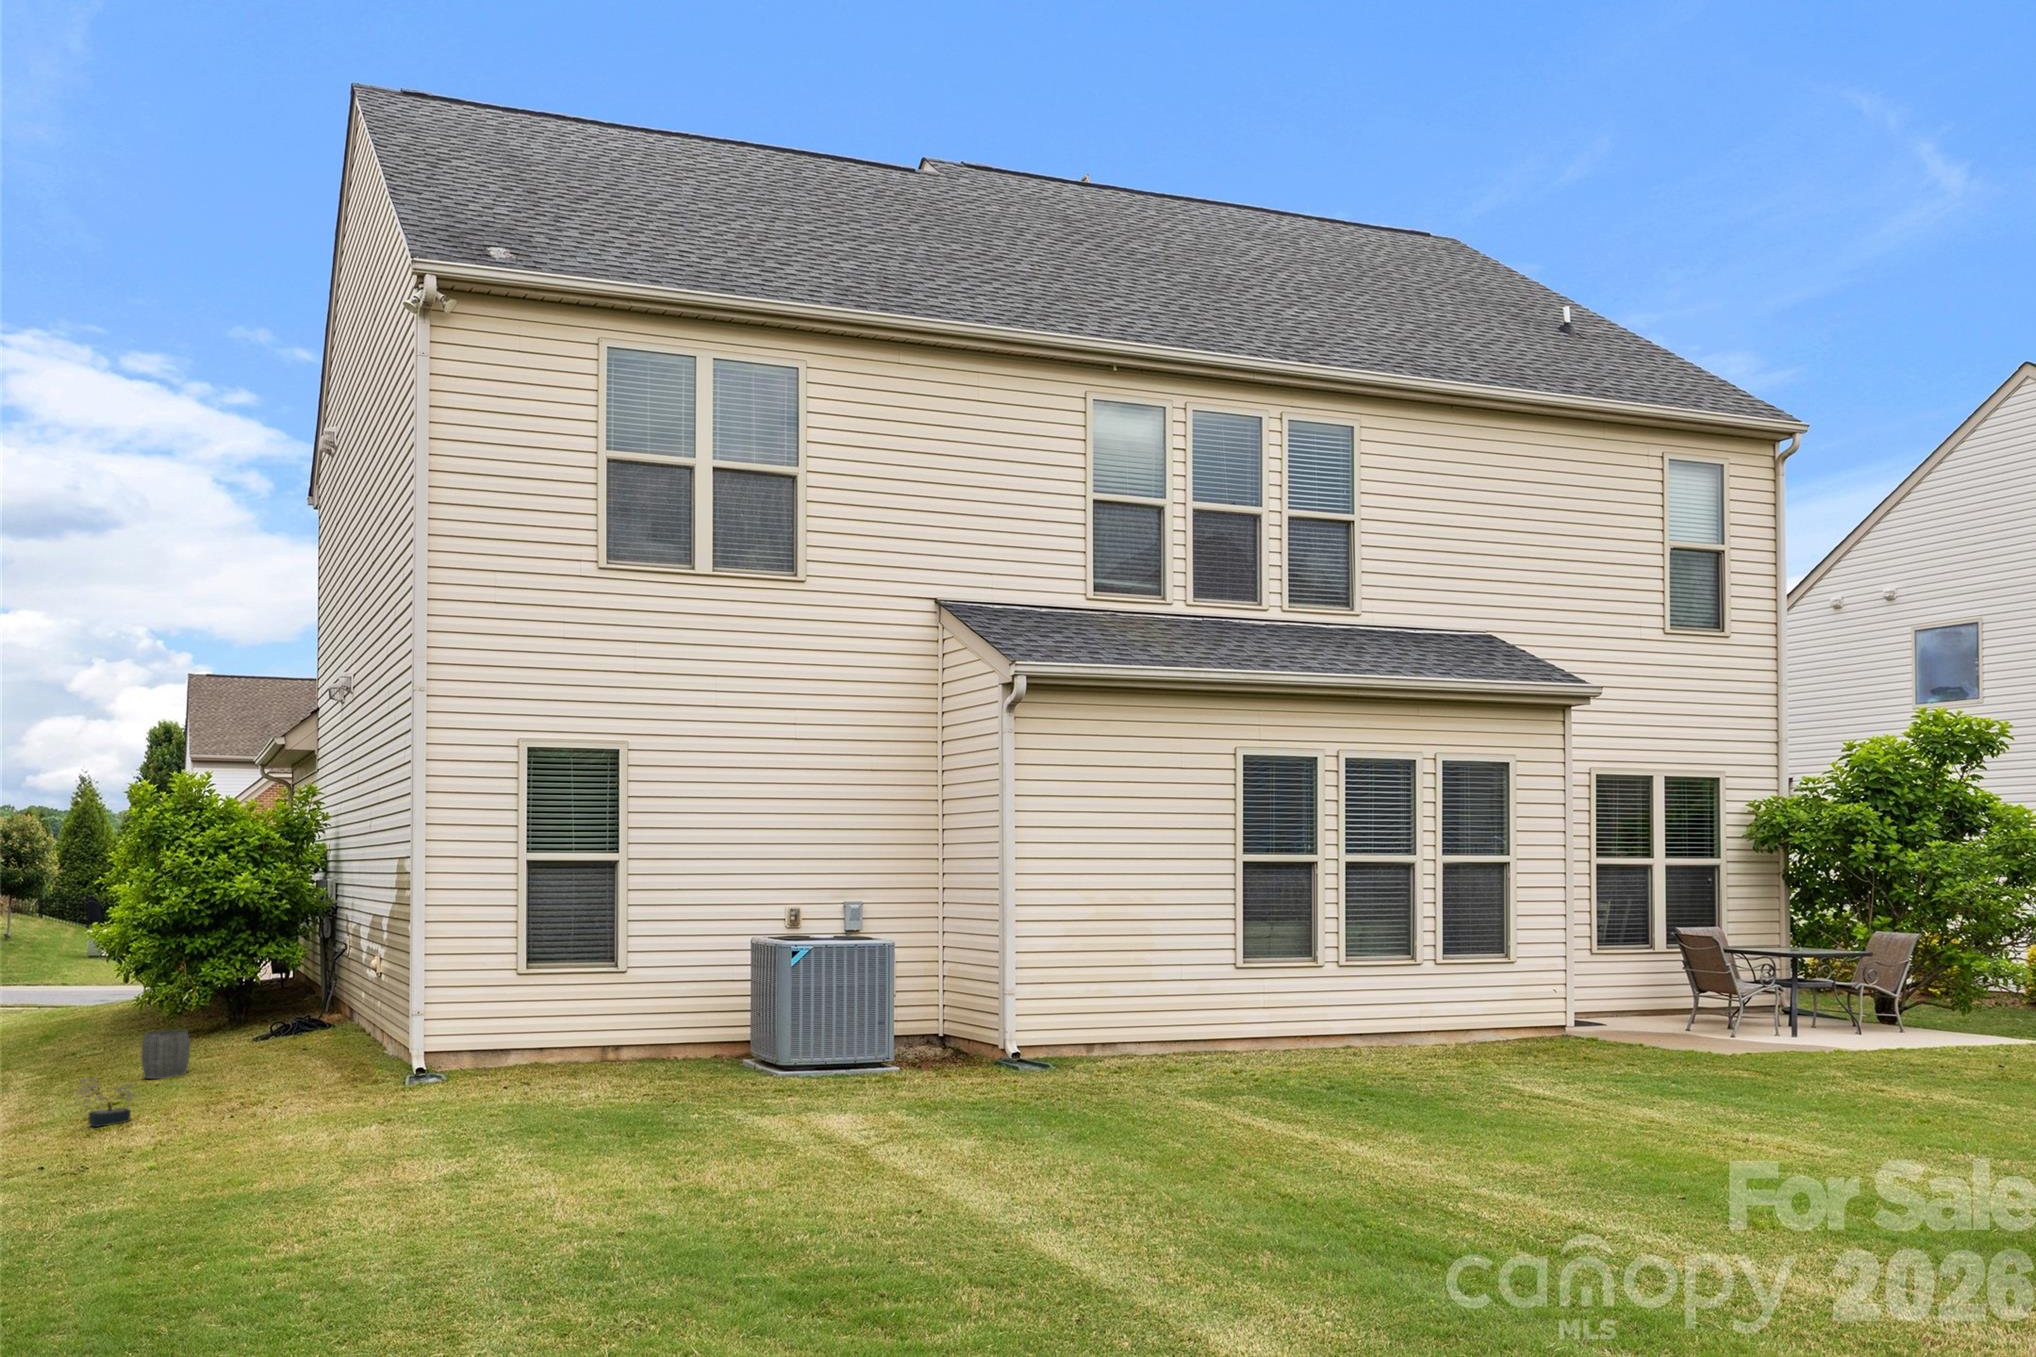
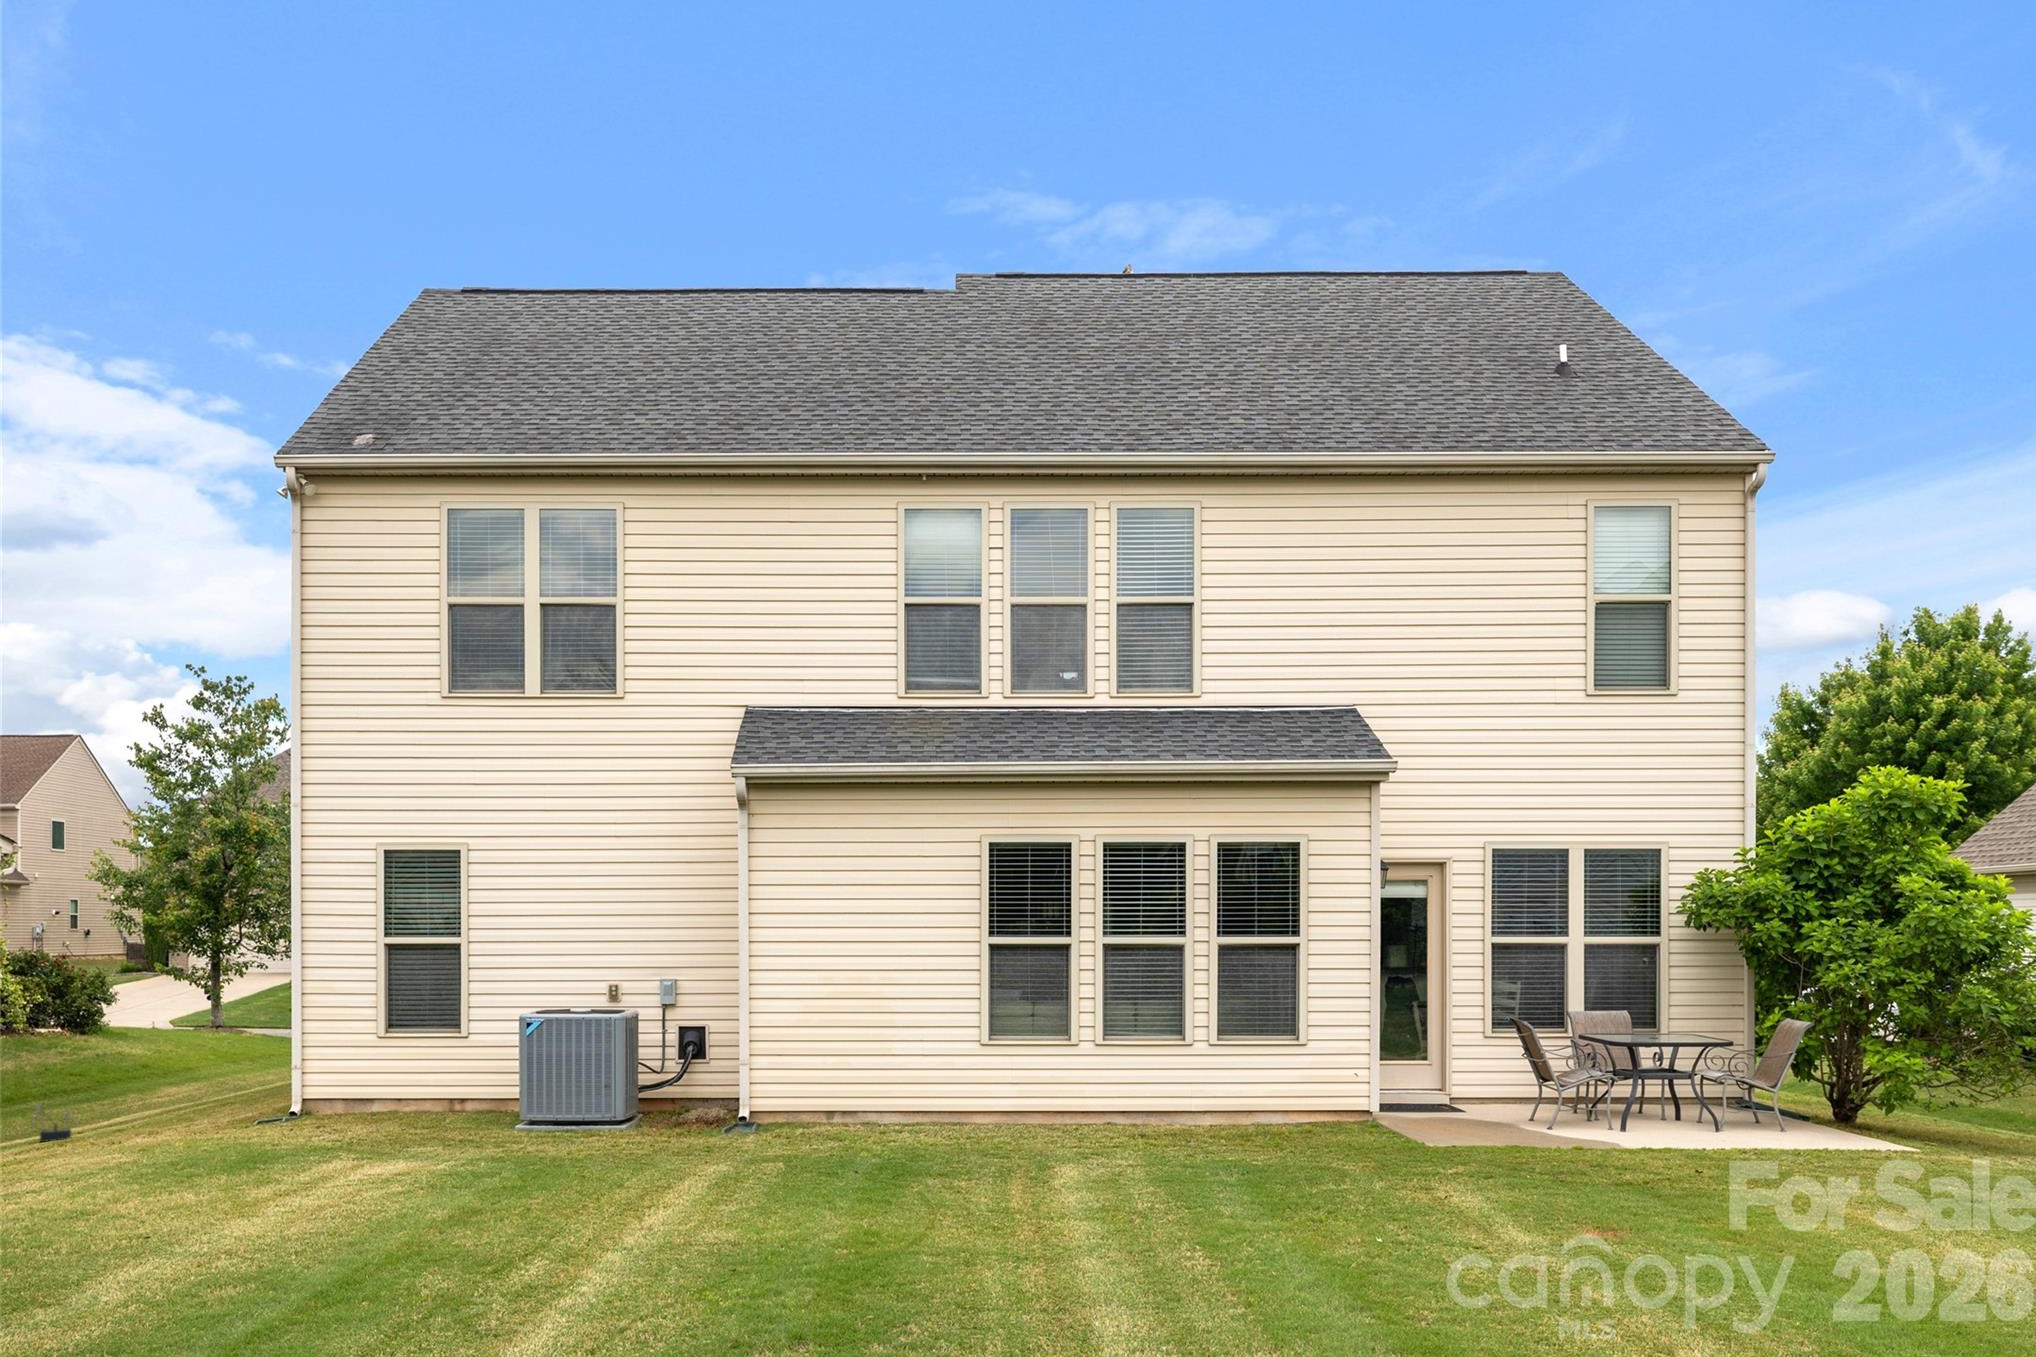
woven basket: present [141,1030,190,1079] -> none [191,1070,228,1108]

